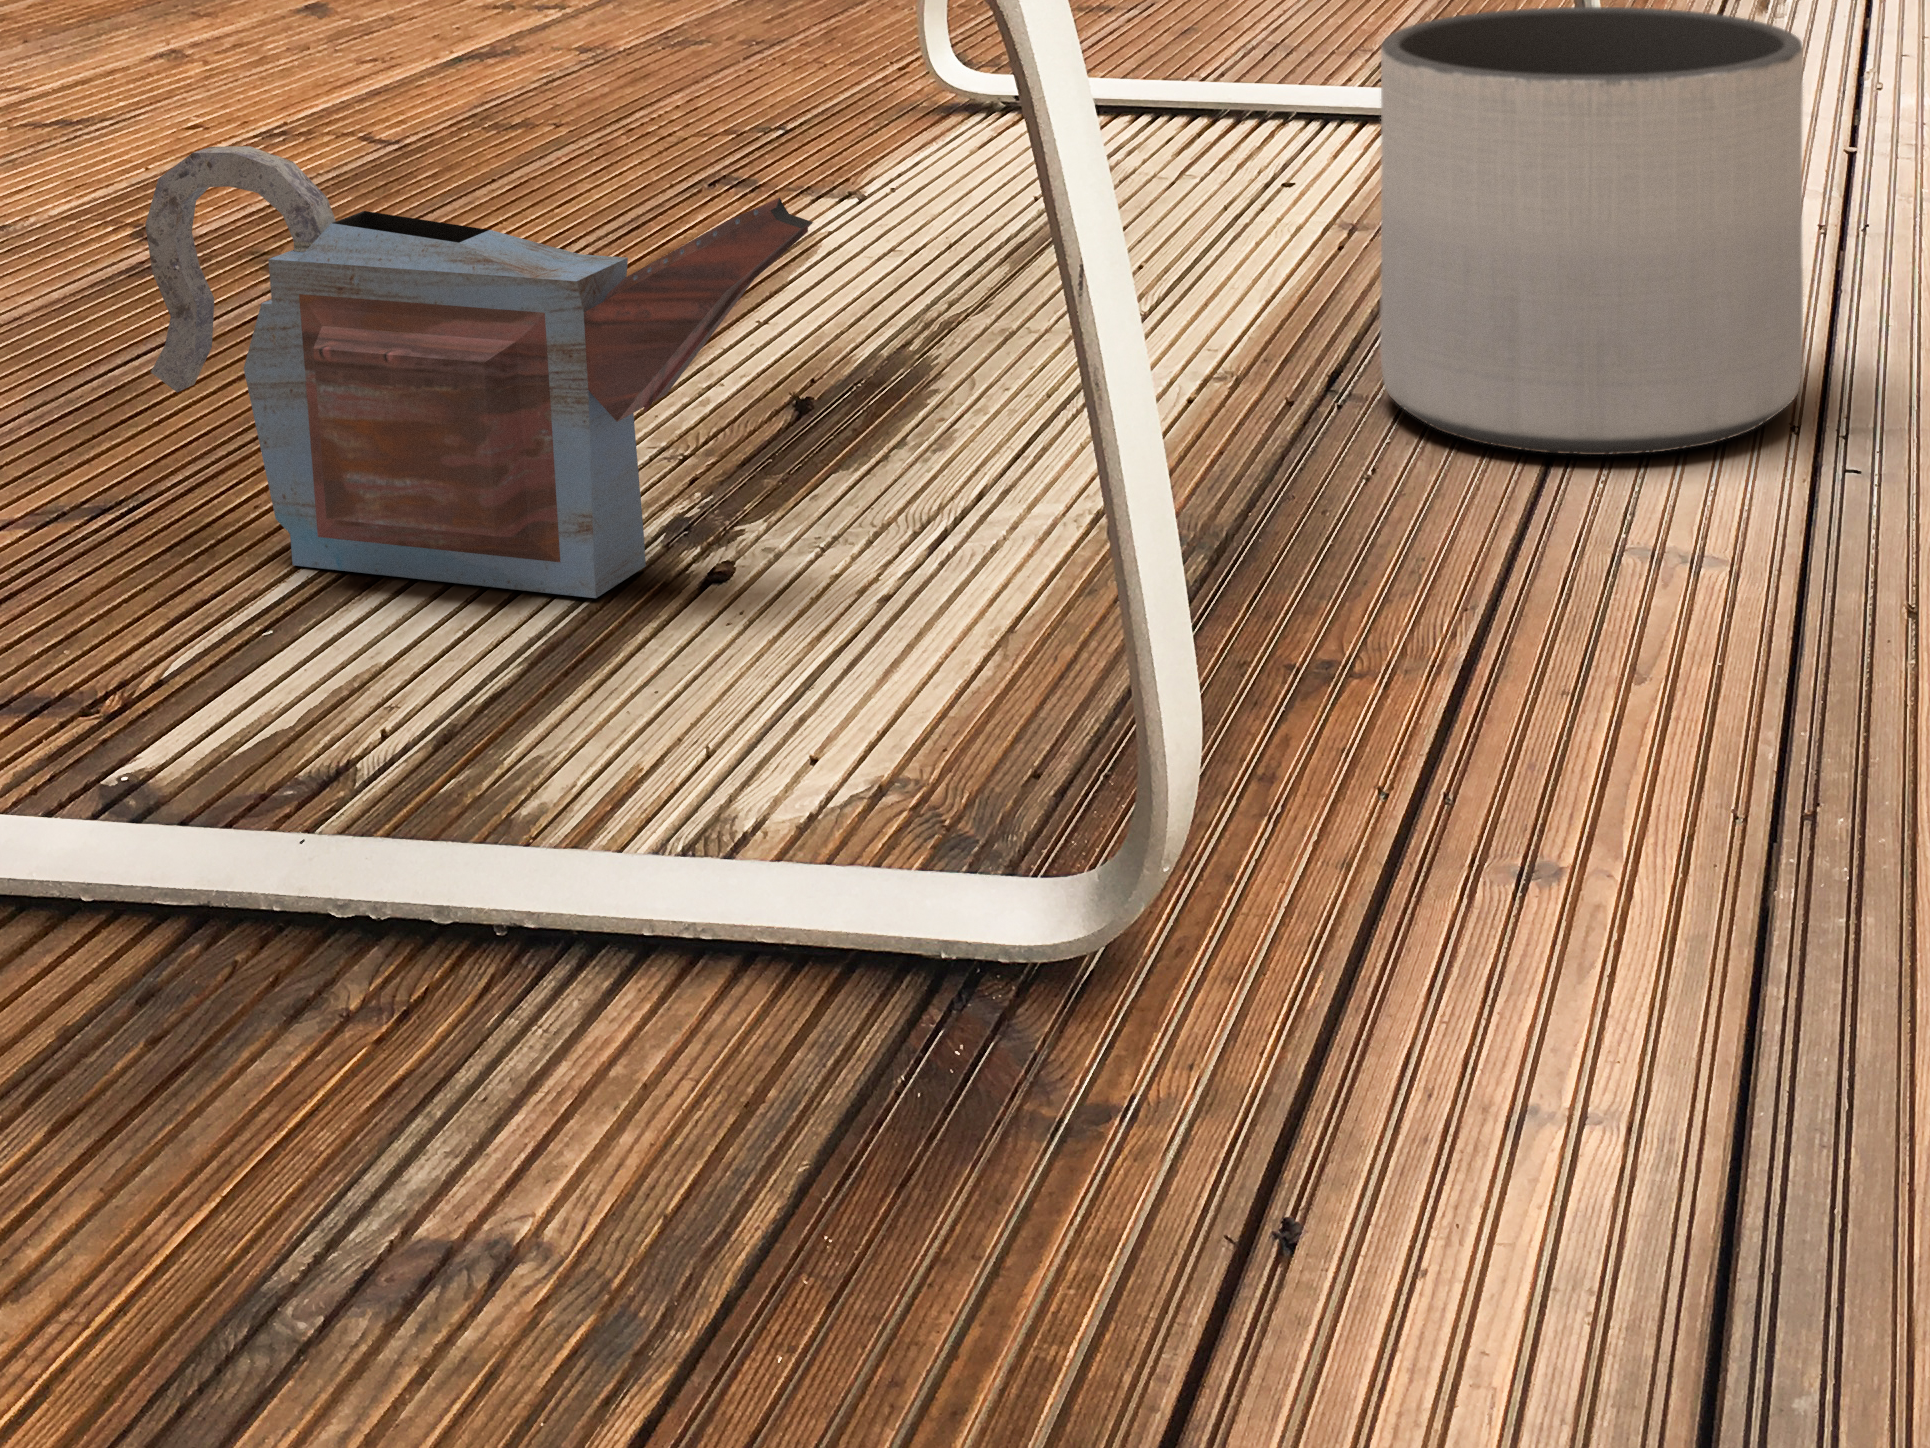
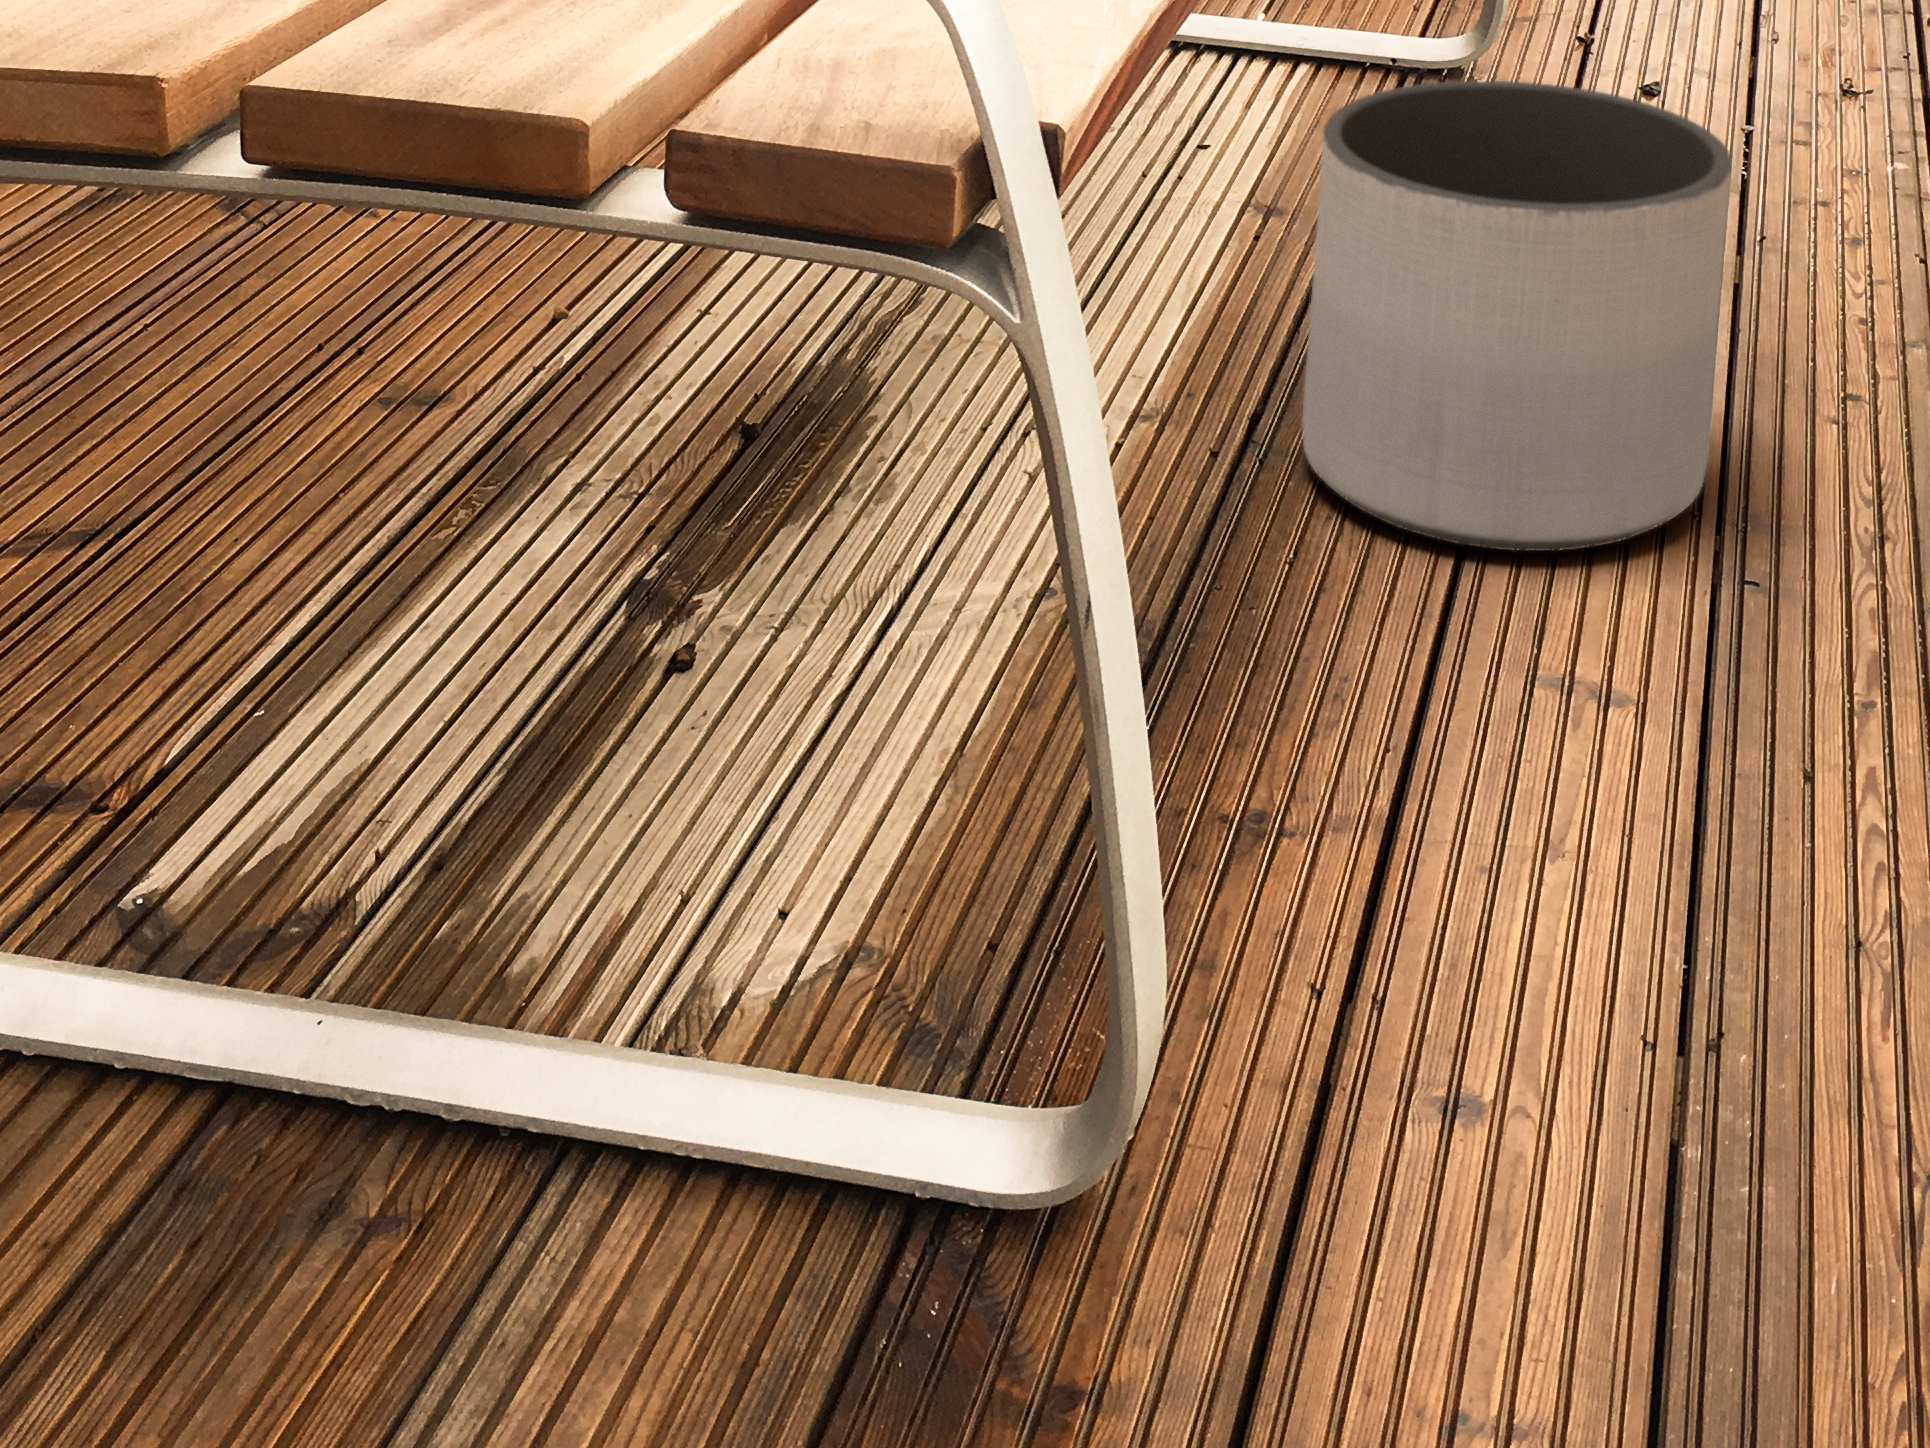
watering can: present [145,146,813,598] -> none [136,227,790,691]

